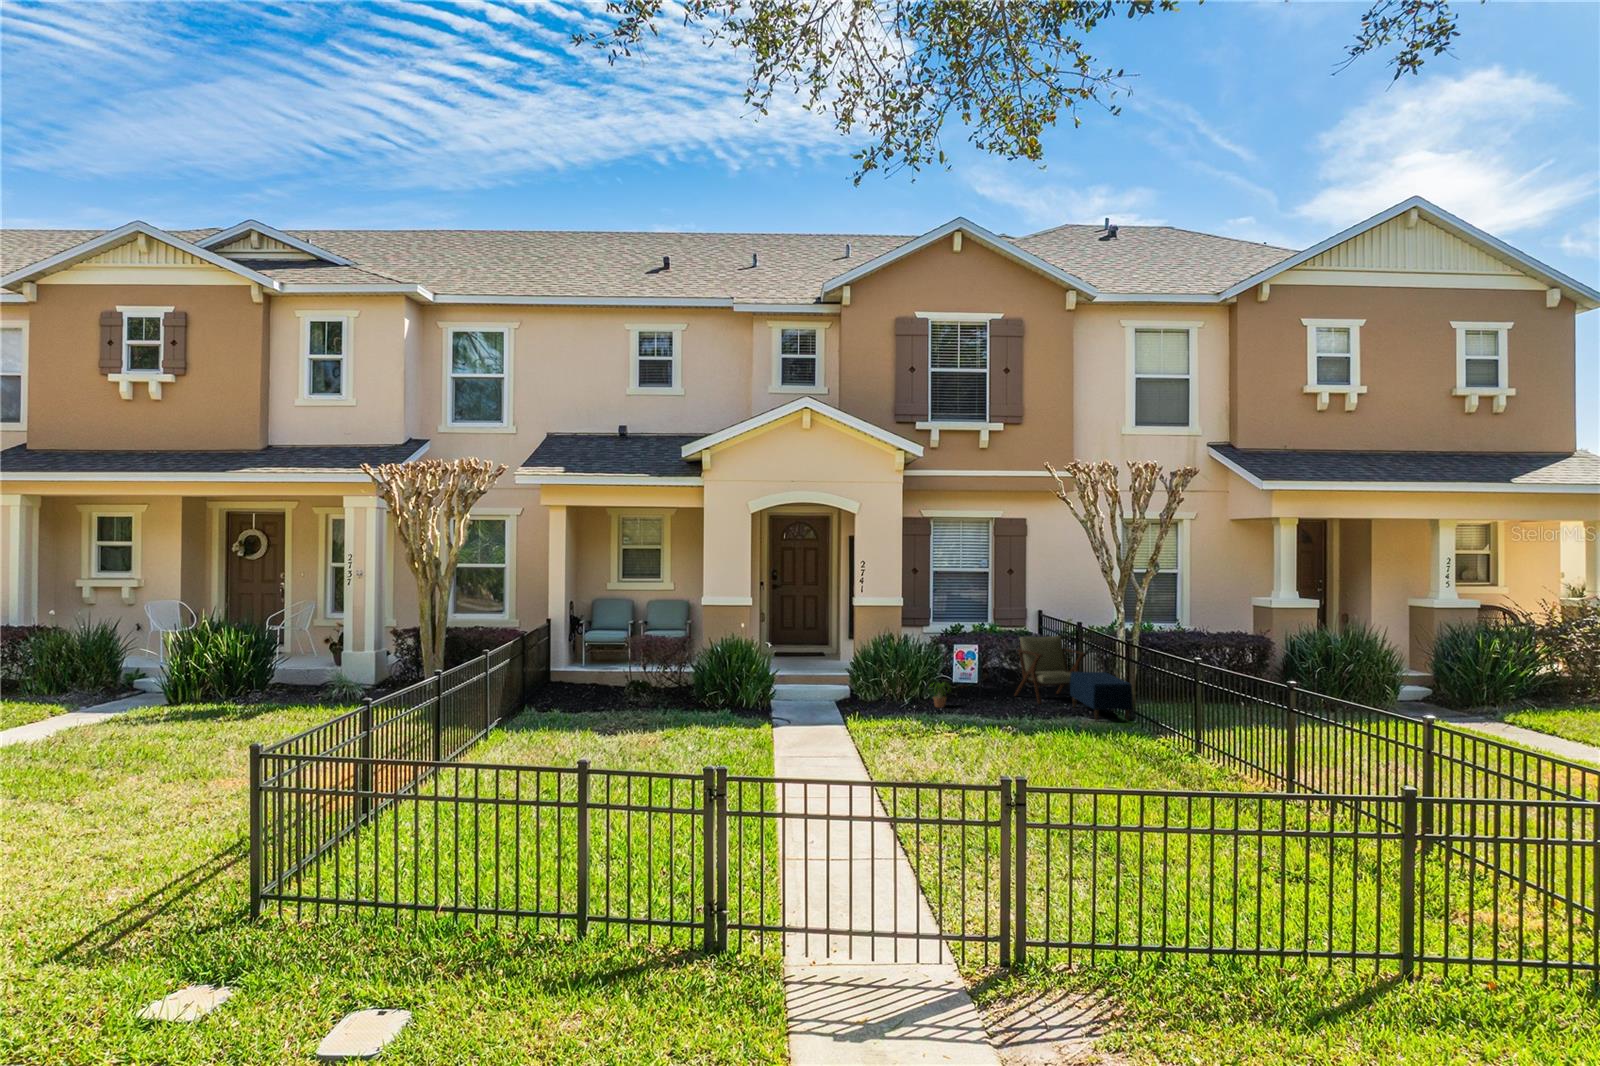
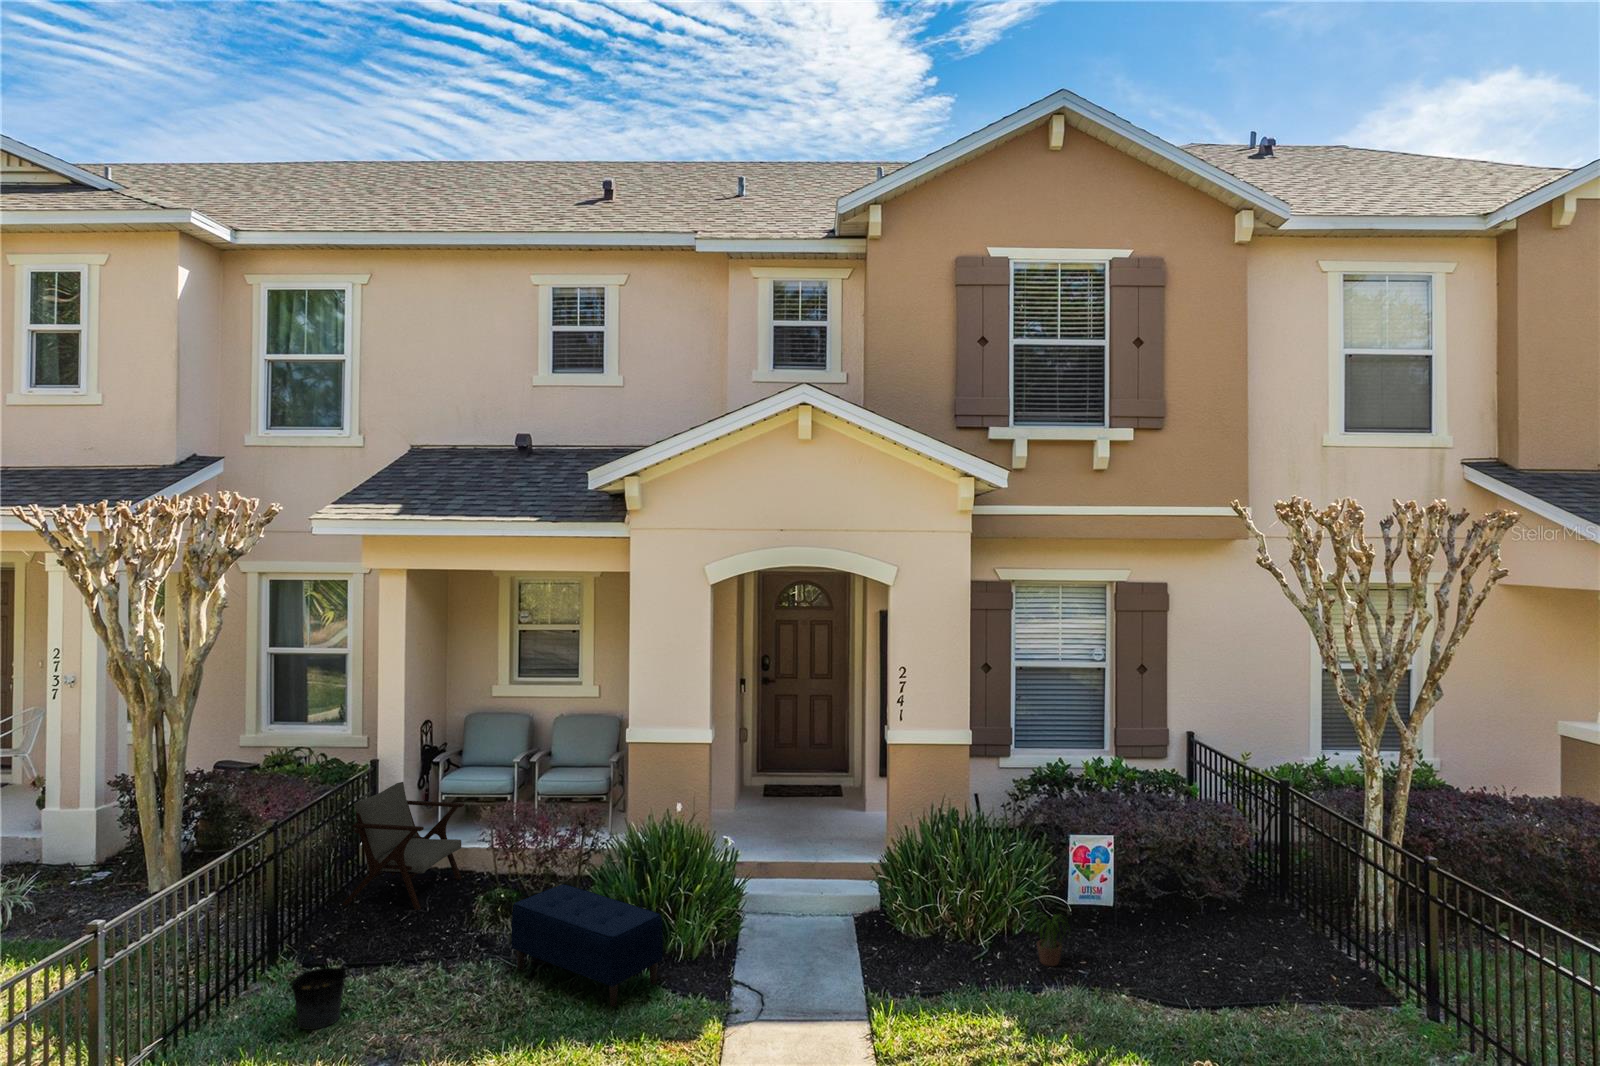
lounge chair: present [1014,636,1086,704] -> present [342,782,464,910]
bench: present [1070,672,1133,721] -> present [512,884,663,1007]
bucket: none [550,696,577,723] -> present [292,966,349,1030]

